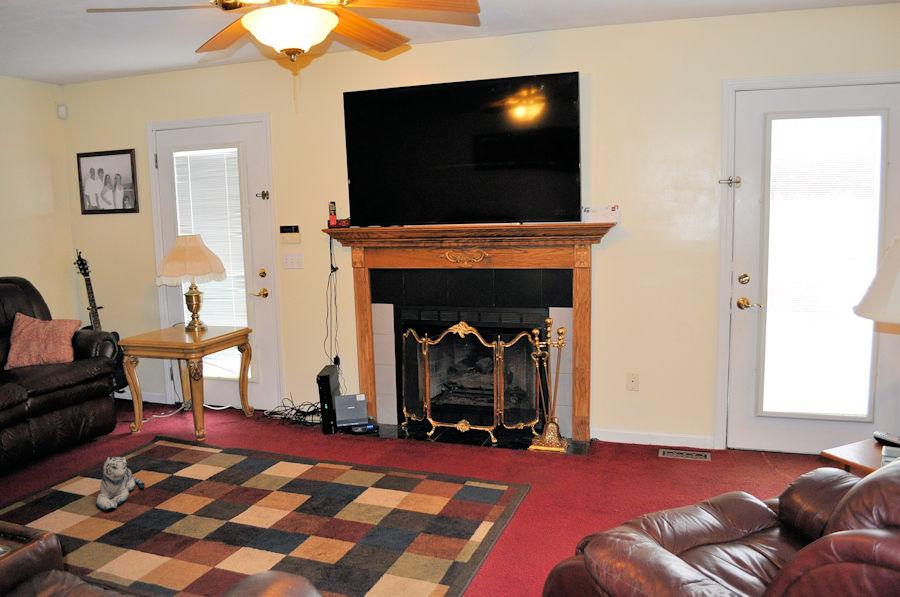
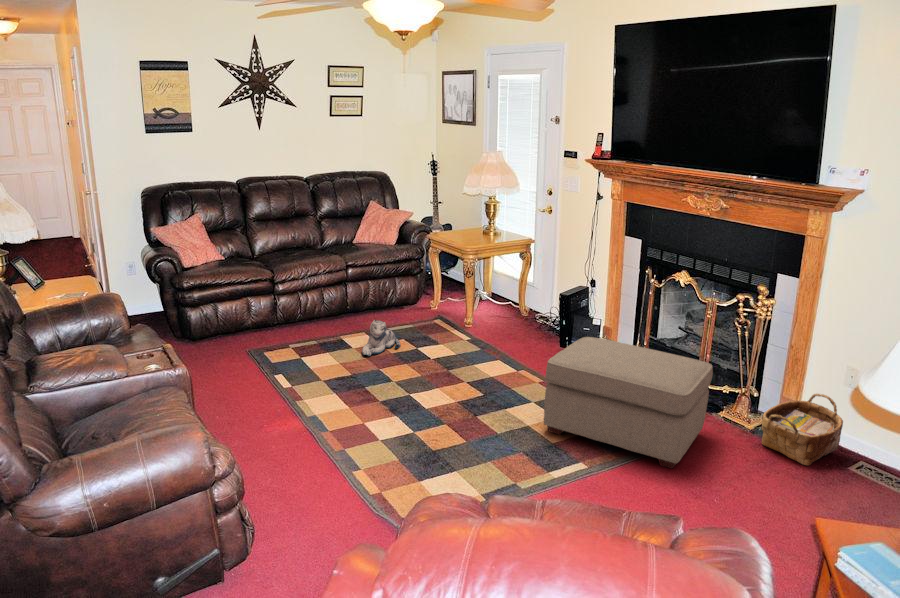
ottoman: none [405,396,562,513] -> present [544,337,713,469]
woven basket: none [577,401,635,464] -> present [762,394,843,465]

